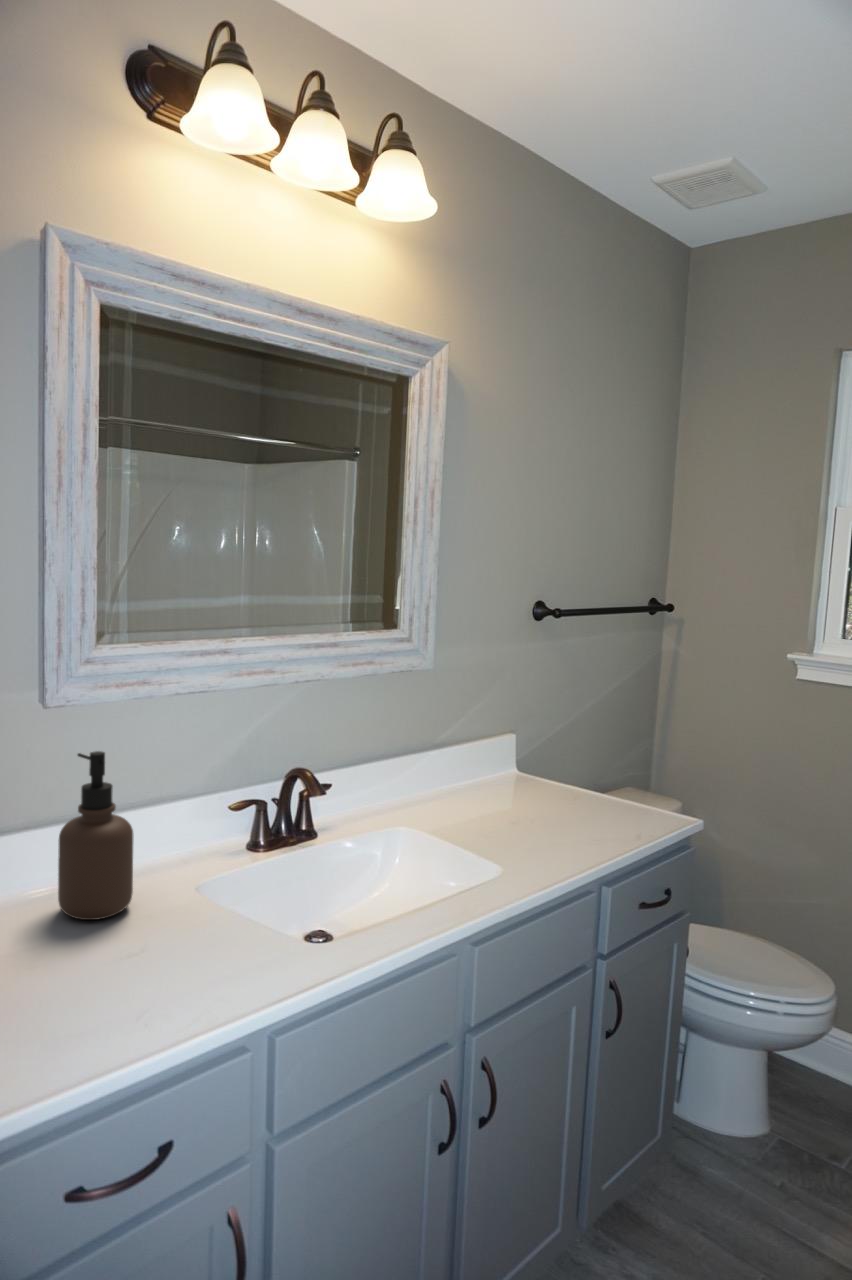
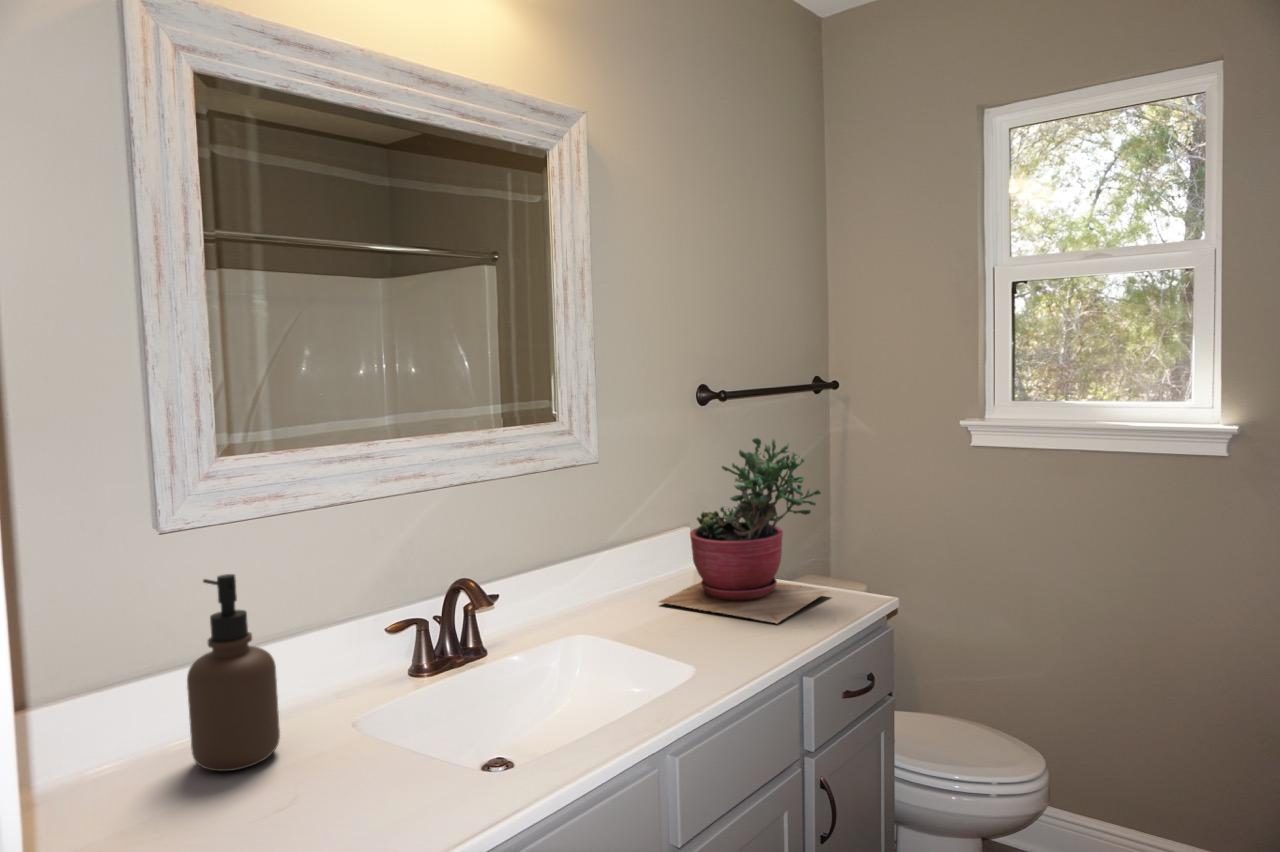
succulent plant: none [477,655,639,835] -> present [659,438,829,623]

